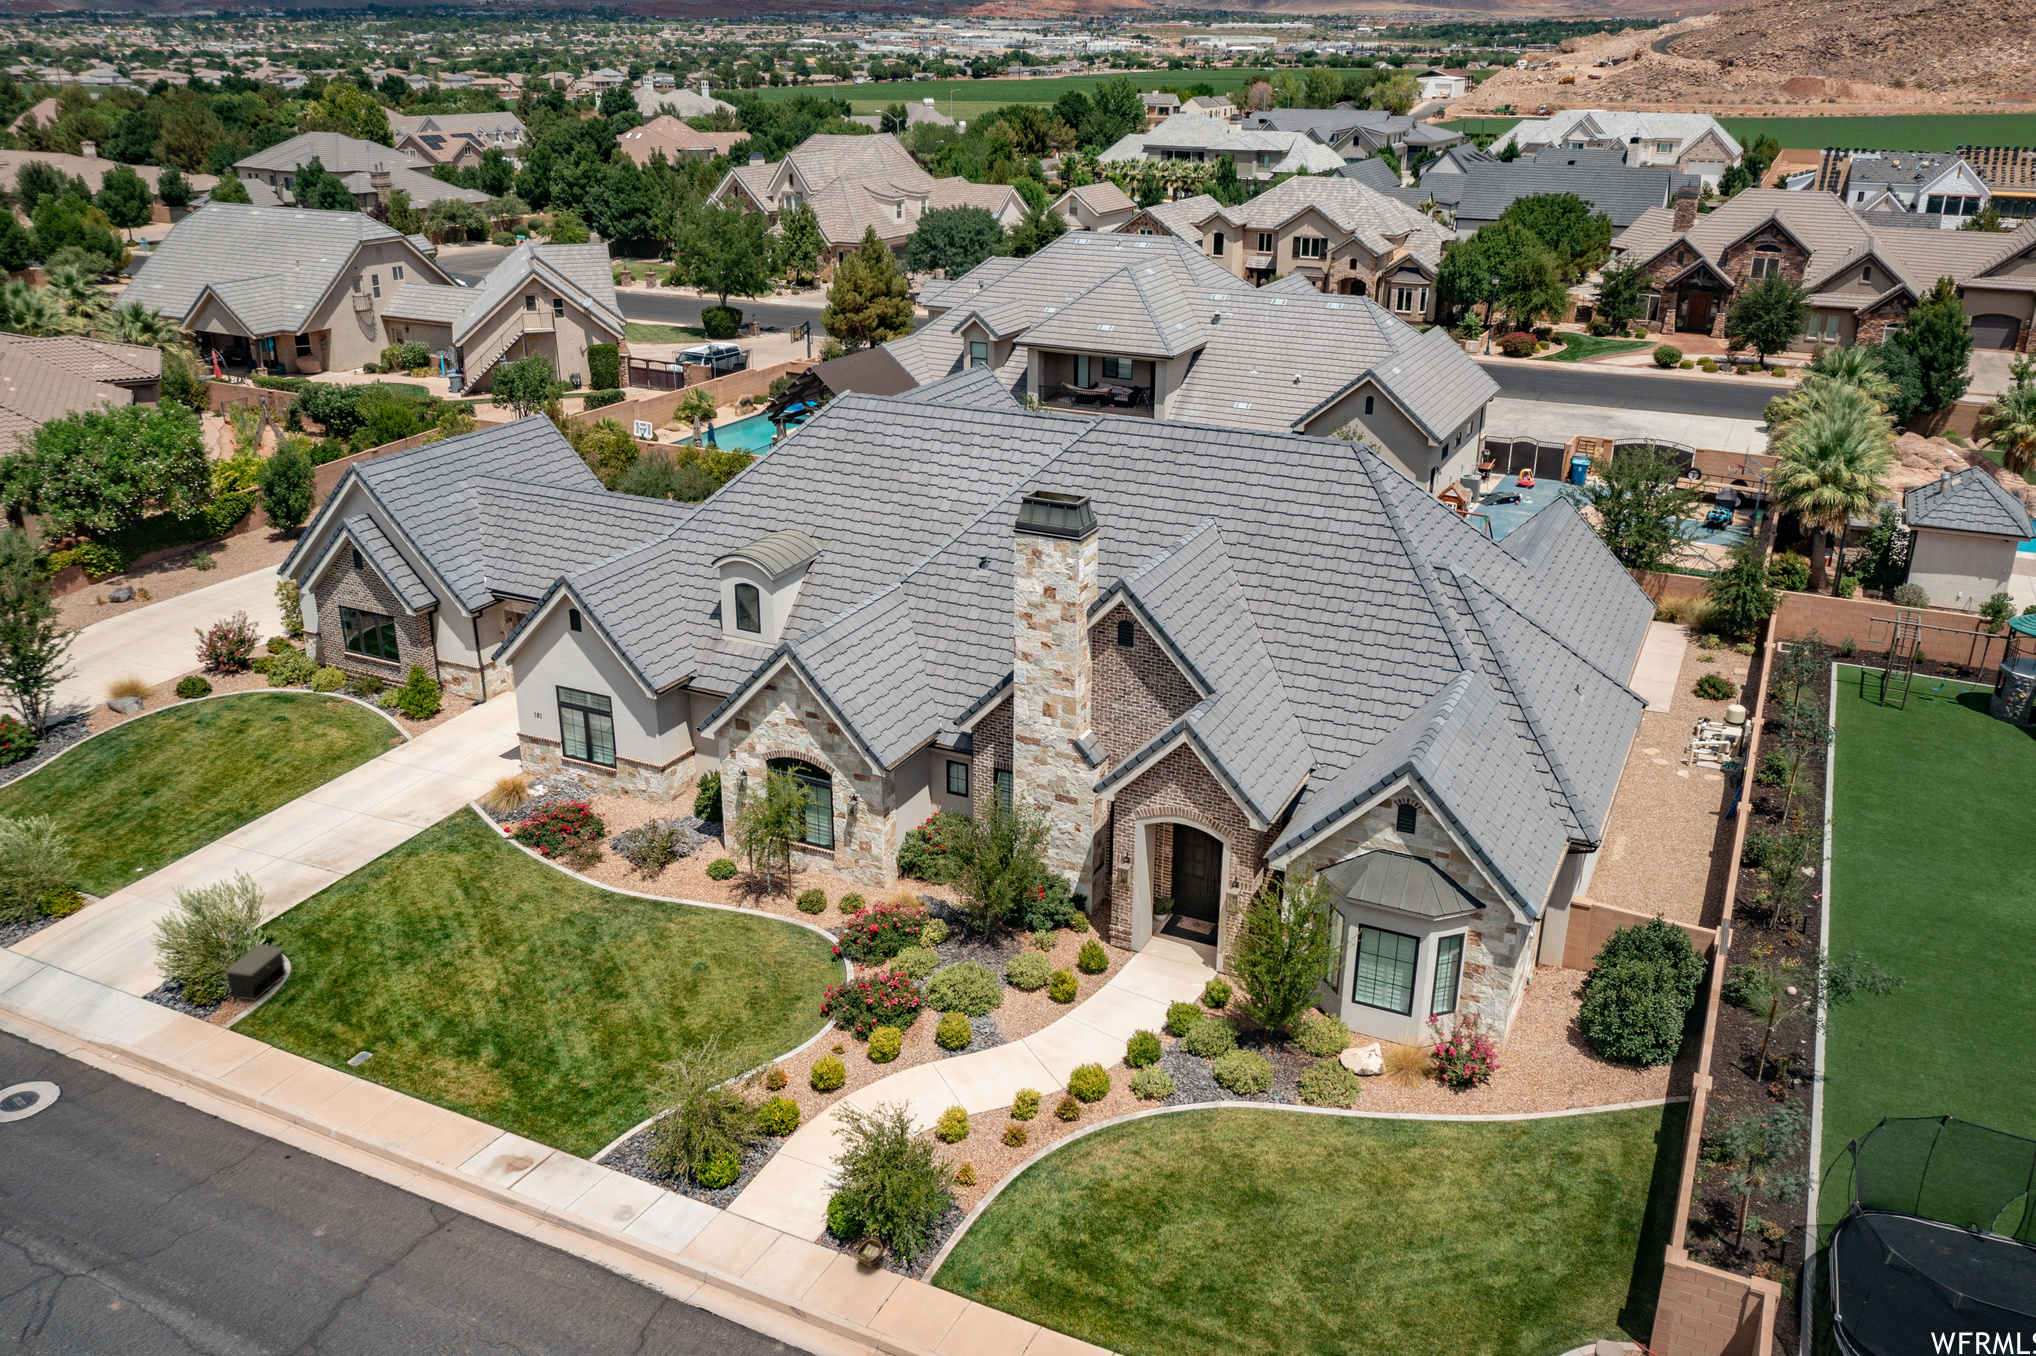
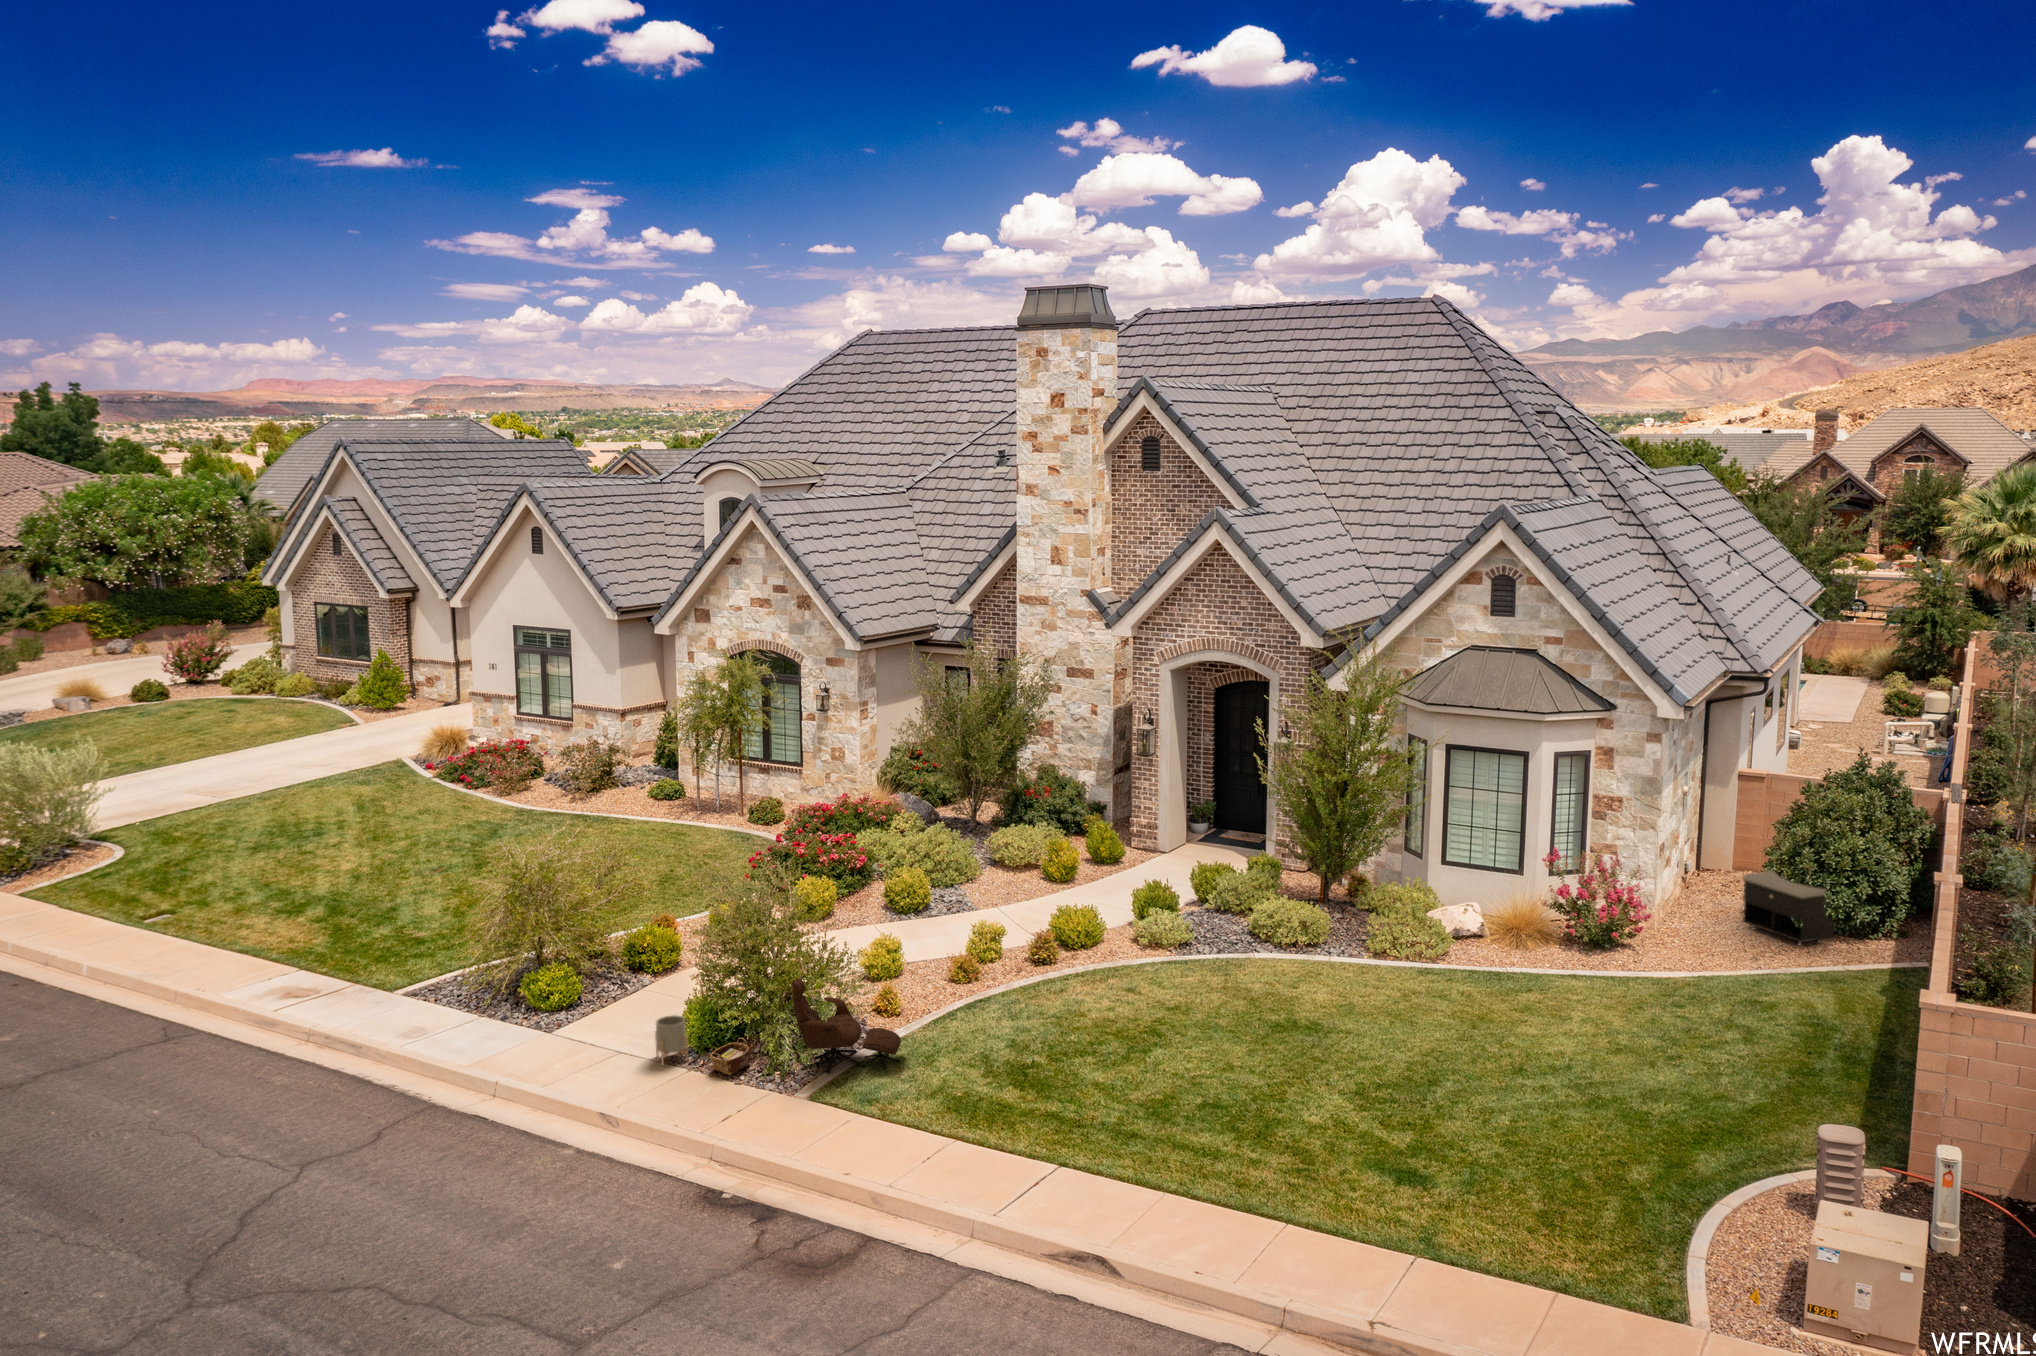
storage bench: present [226,944,286,1001] -> present [1743,871,1833,946]
lounge chair: none [914,1186,988,1264] -> present [792,979,901,1074]
planter: none [812,1219,838,1258] -> present [655,1015,688,1065]

